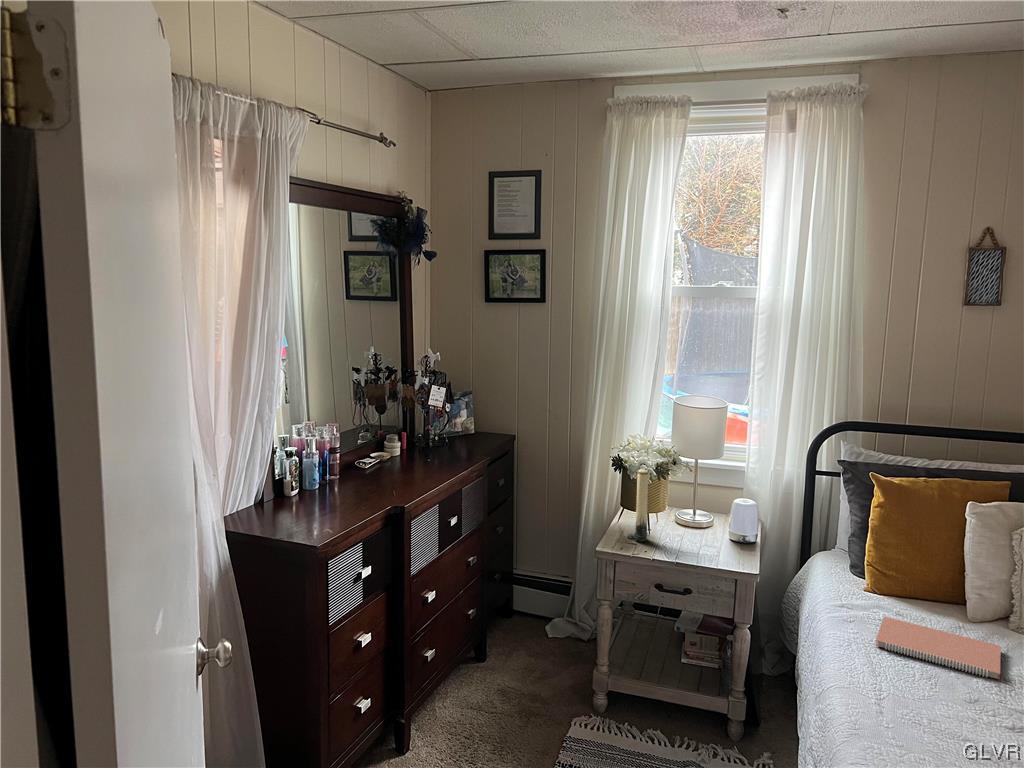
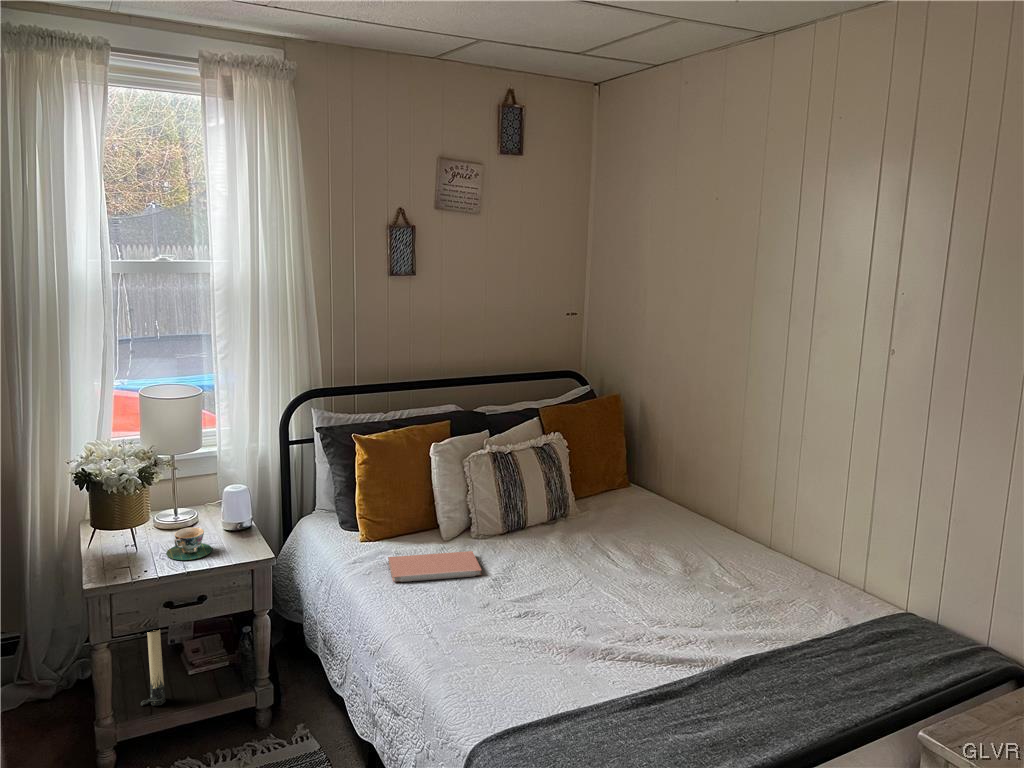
candle: present [627,469,648,542] -> present [141,629,166,706]
teacup: none [669,526,709,556] -> present [166,527,212,560]

